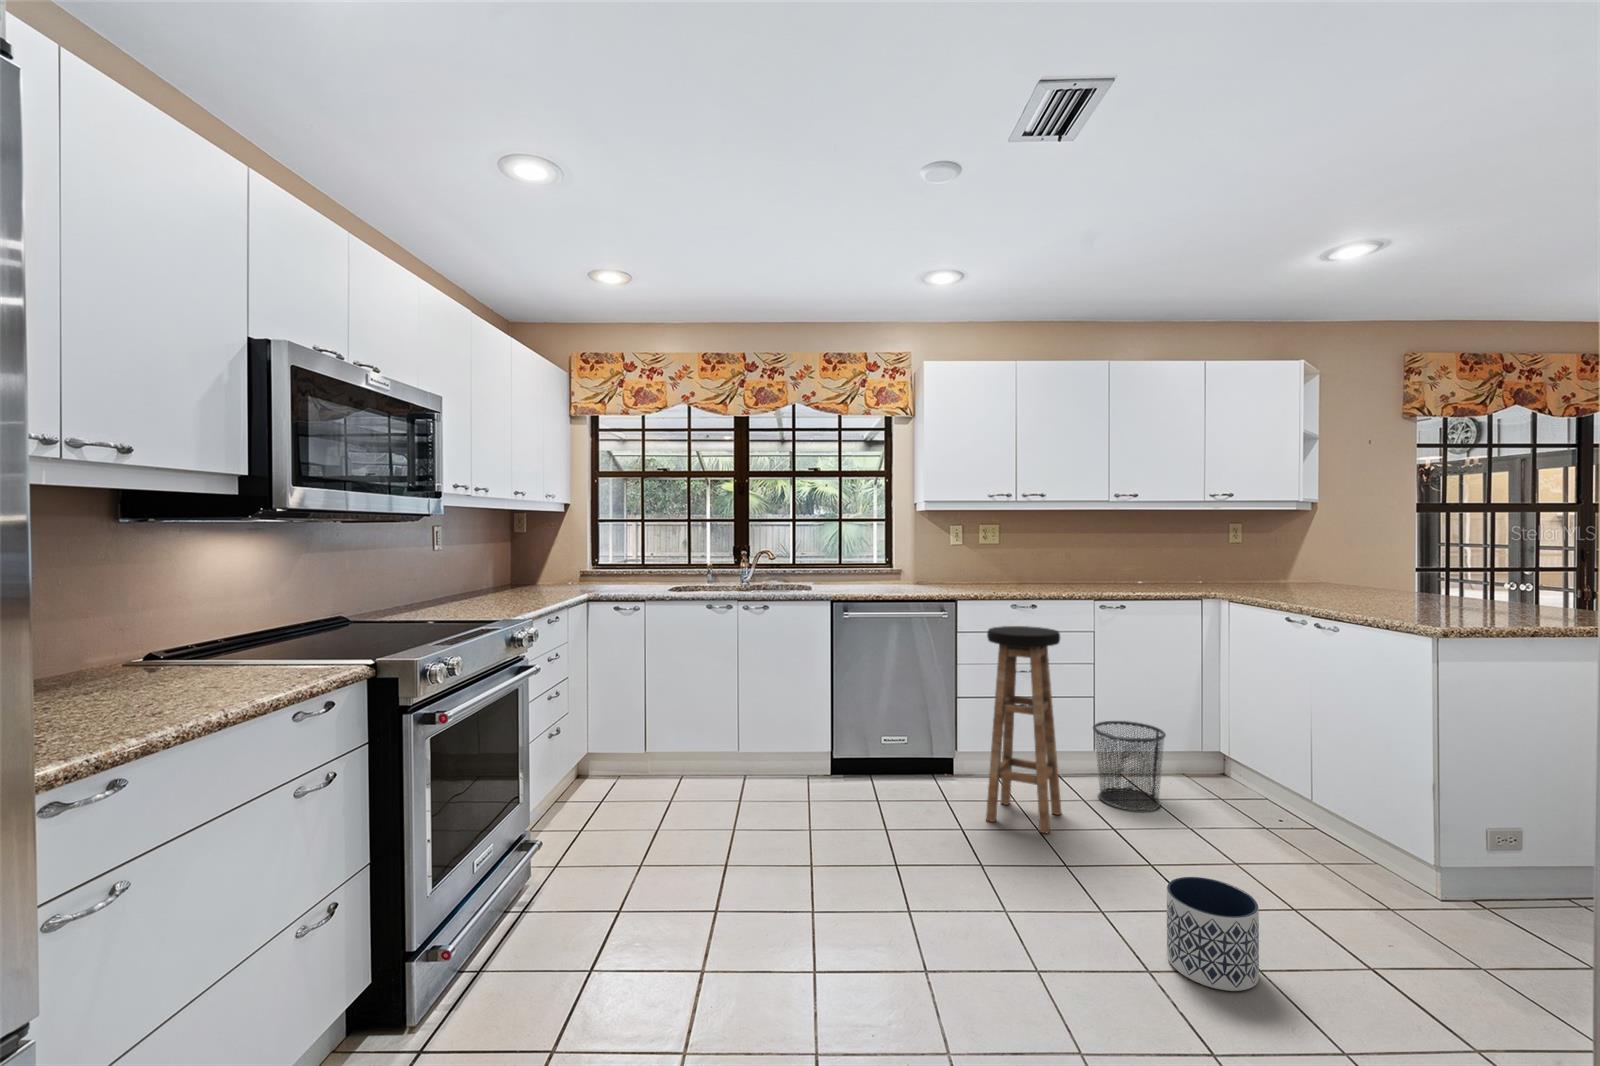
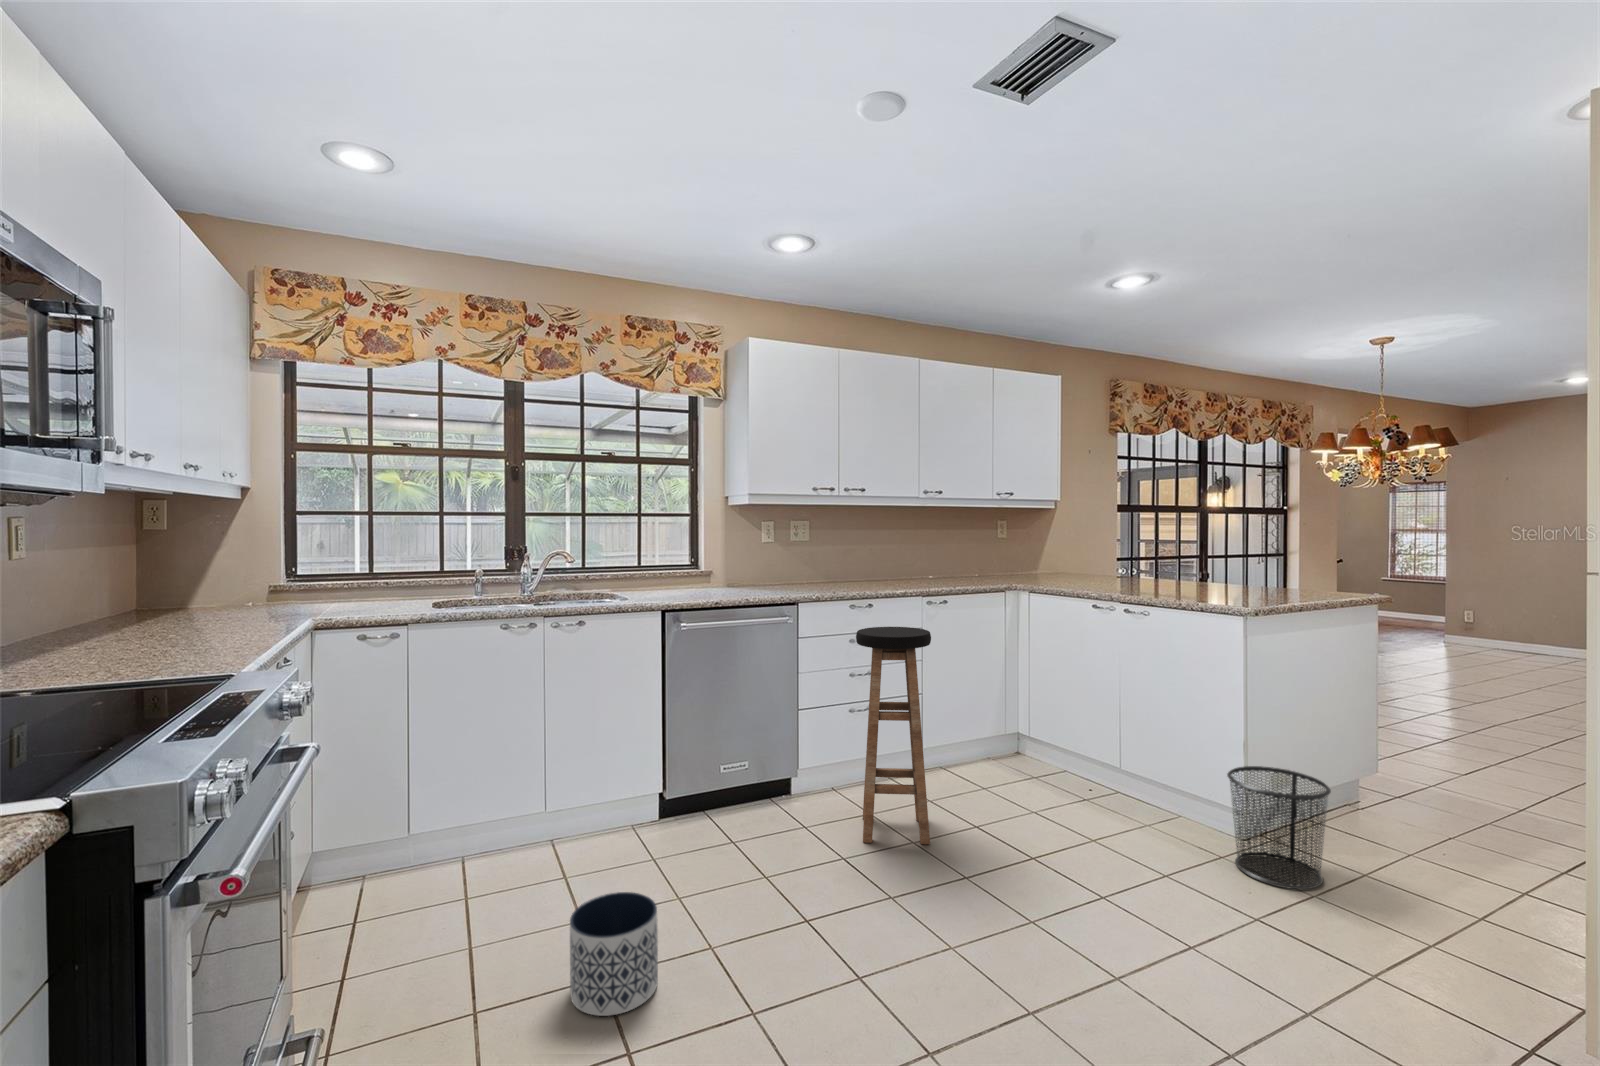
waste bin: present [1093,721,1166,811] -> present [1227,766,1331,889]
planter: present [1167,877,1259,991] -> present [570,892,658,1016]

